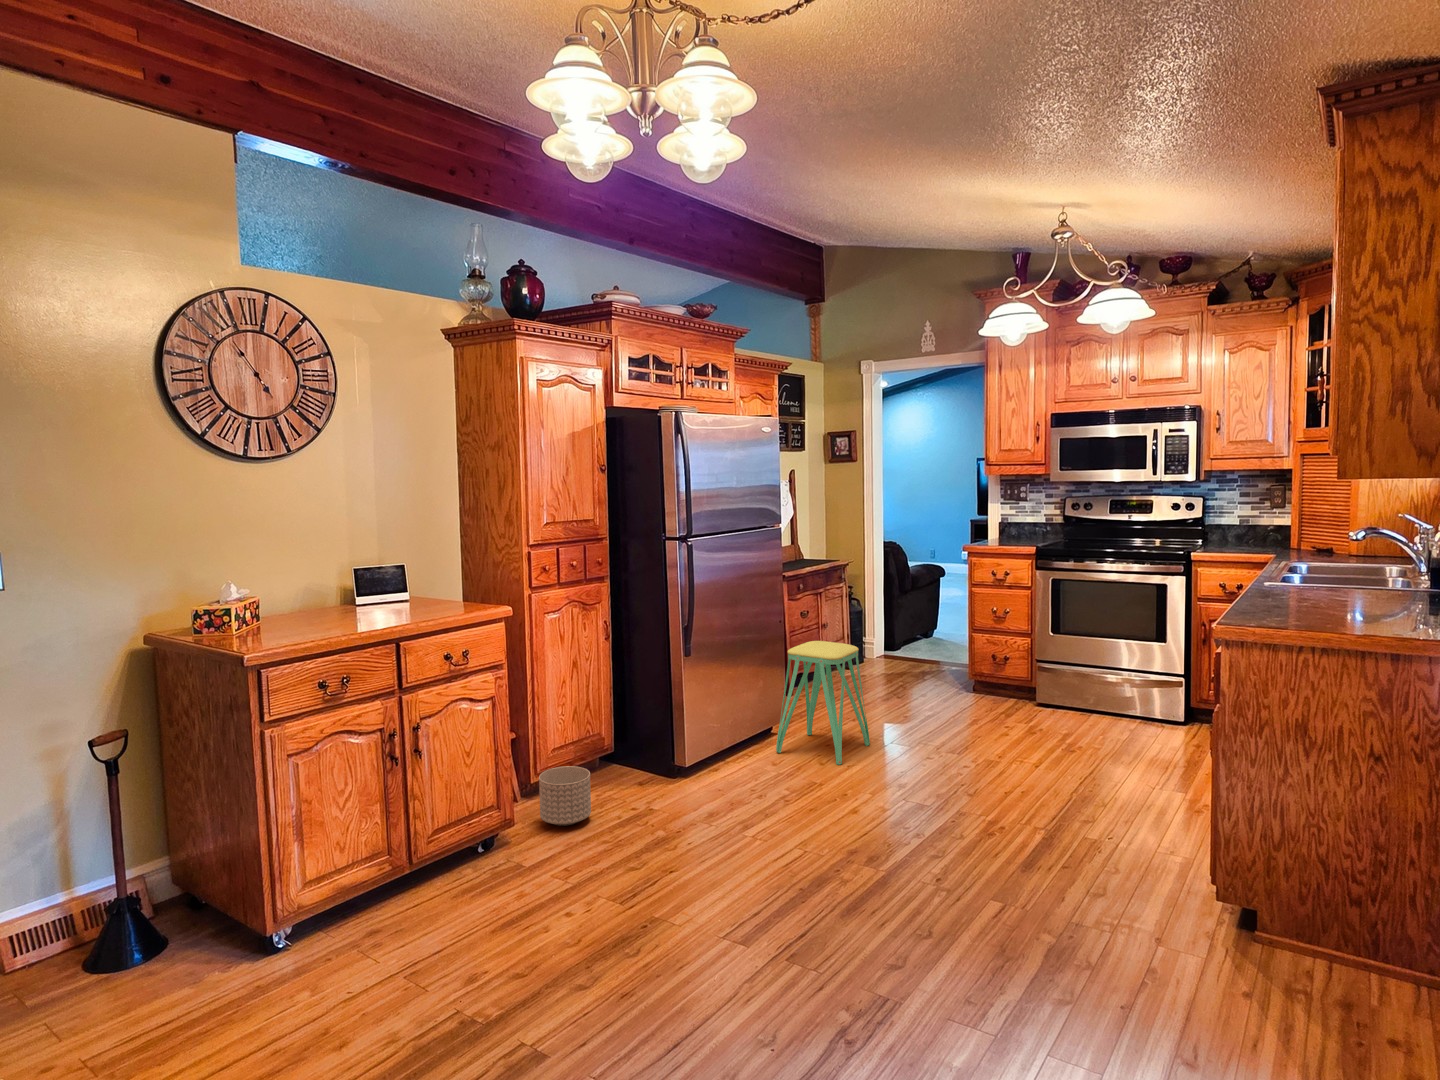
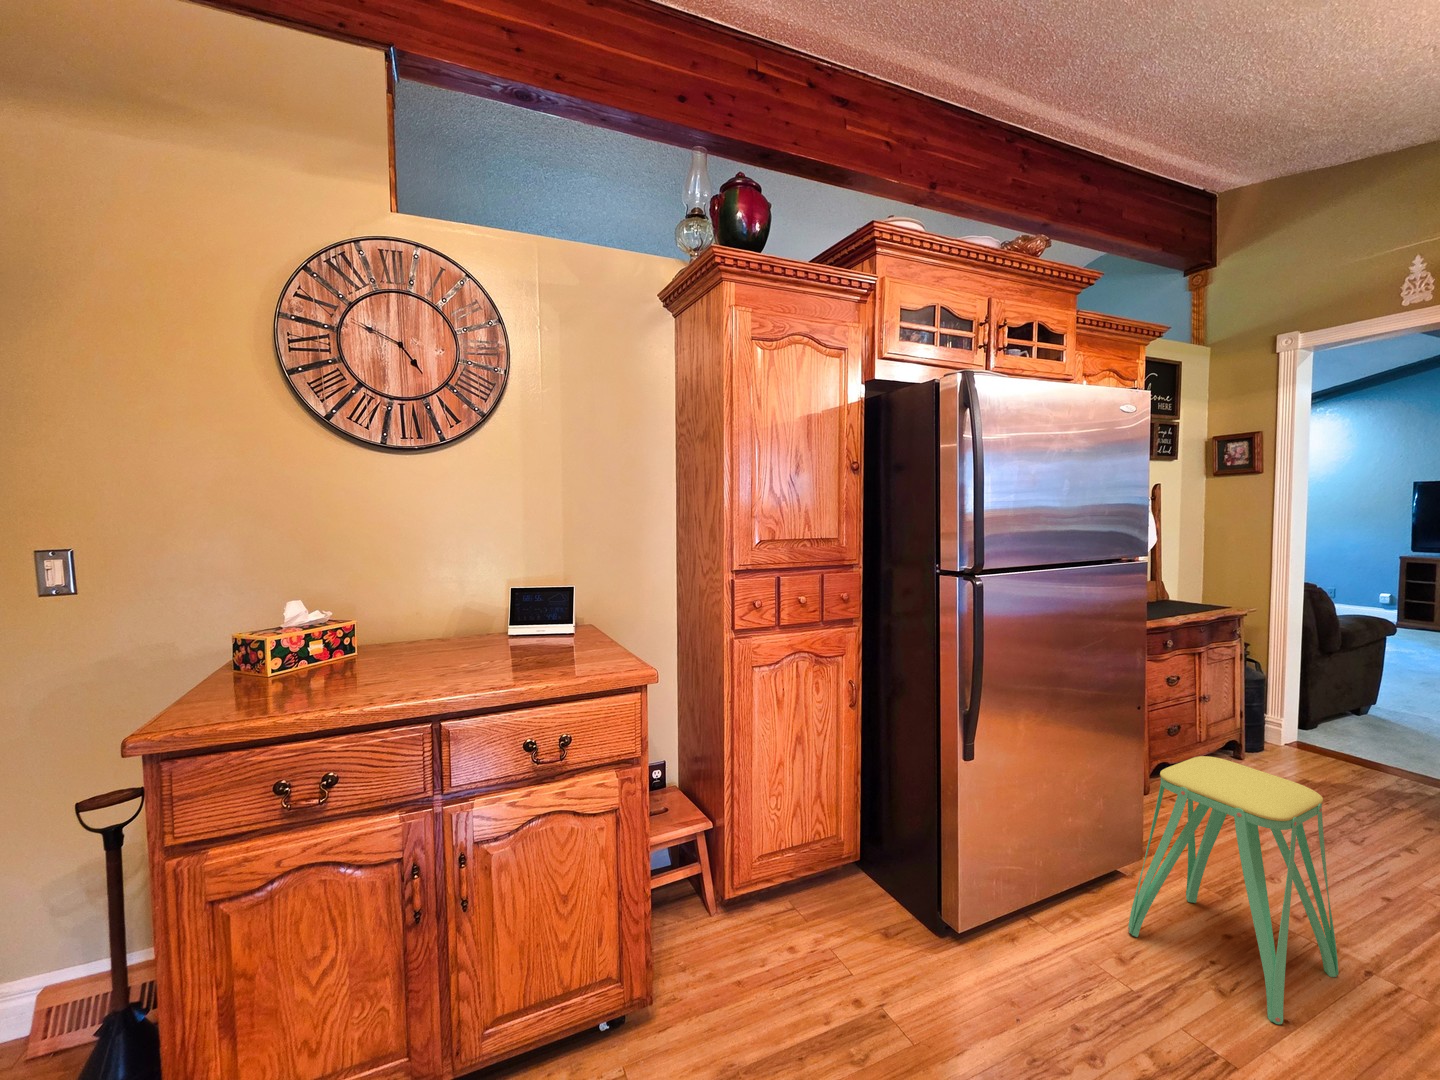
planter: present [539,766,591,826] -> none [706,903,783,1022]

